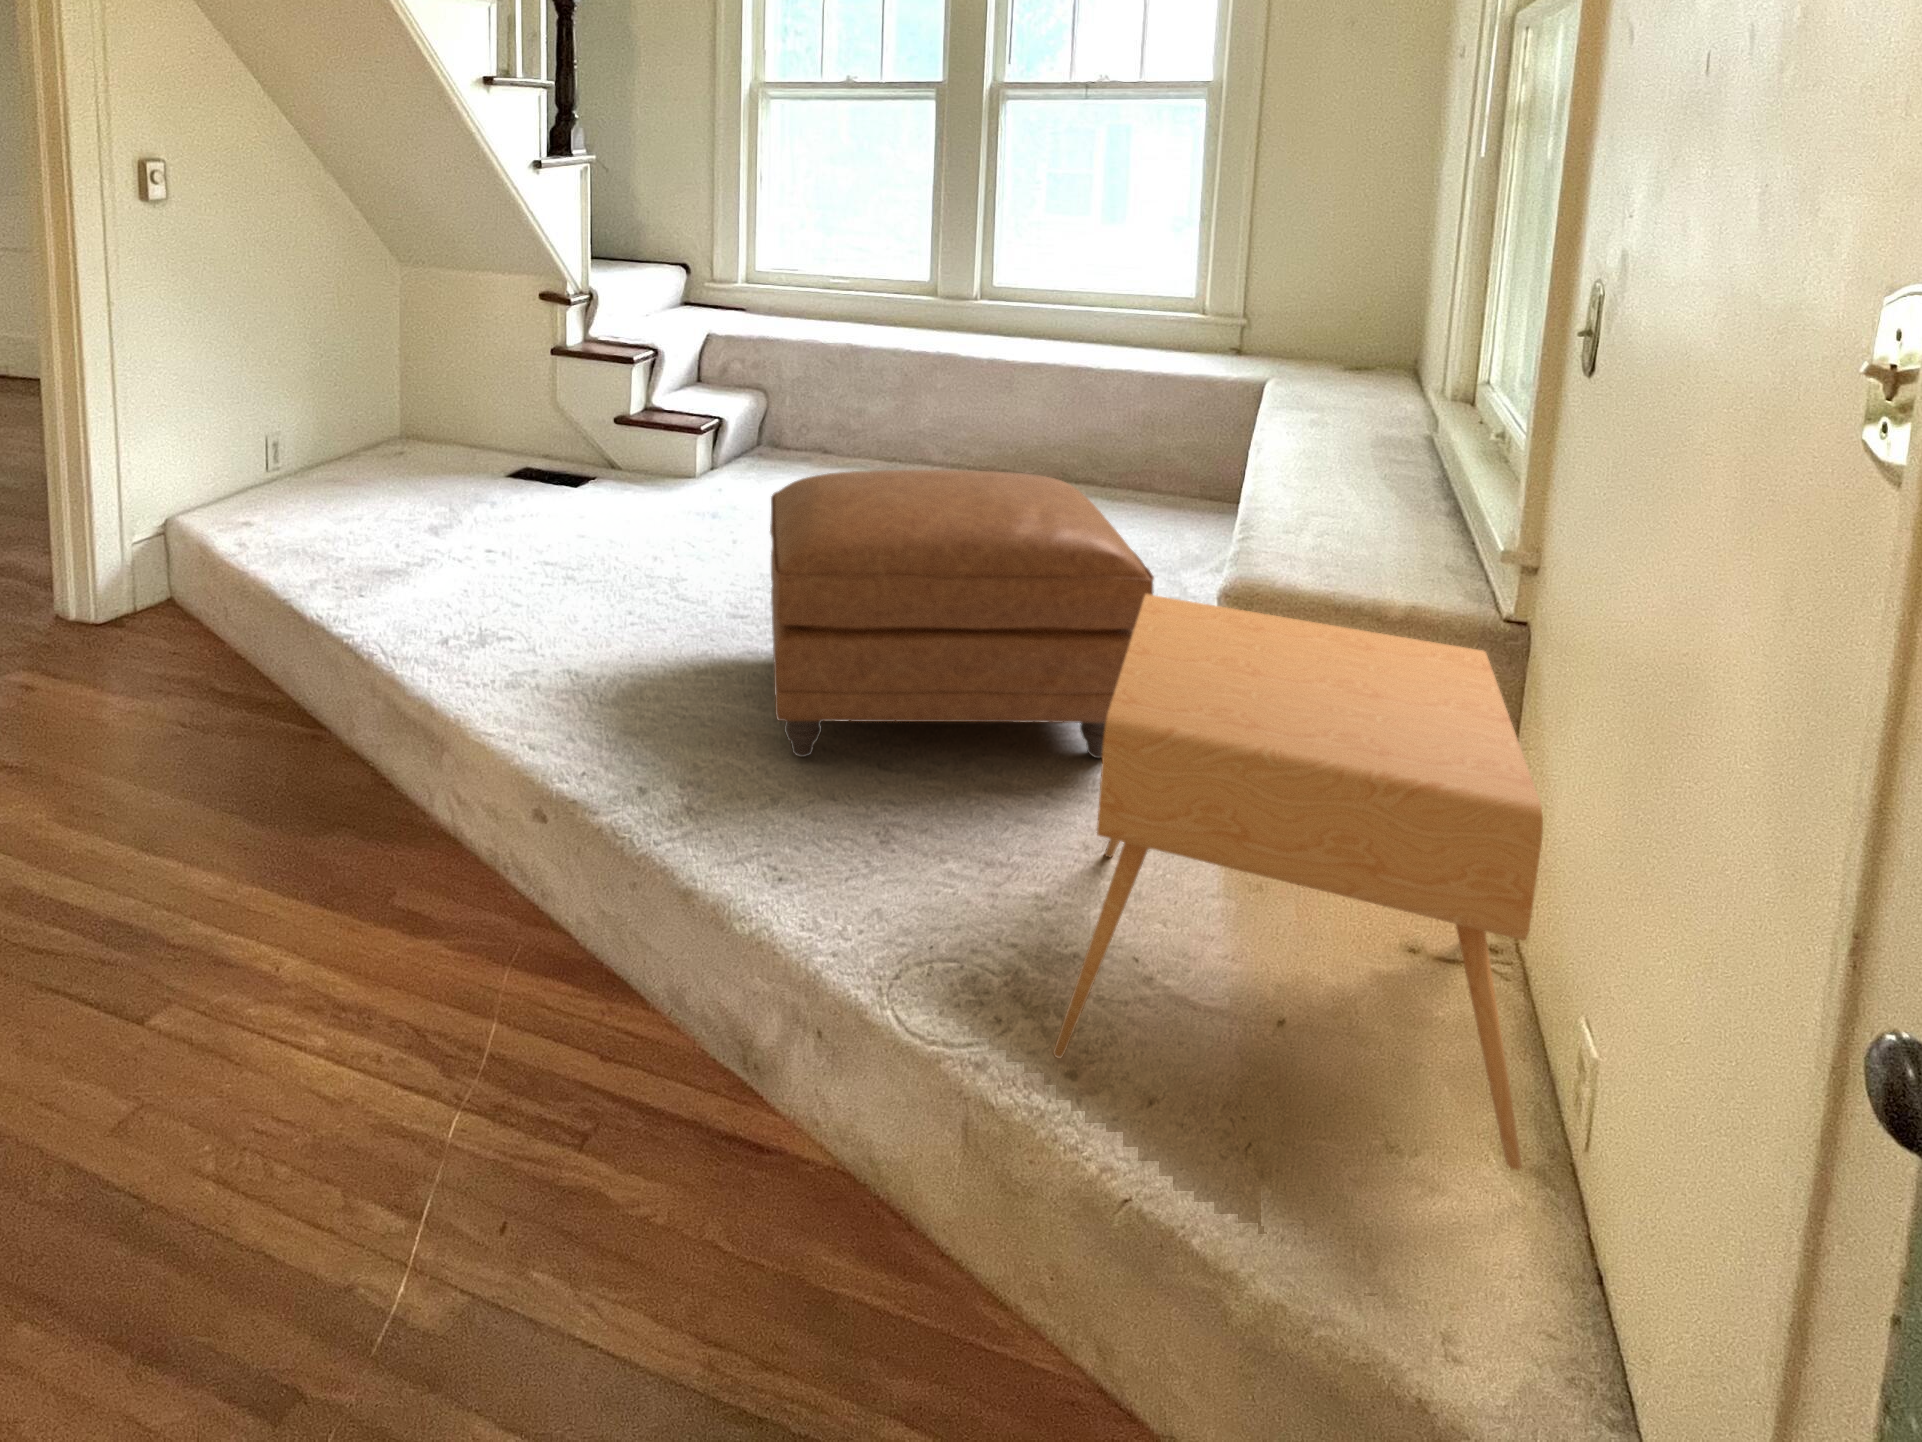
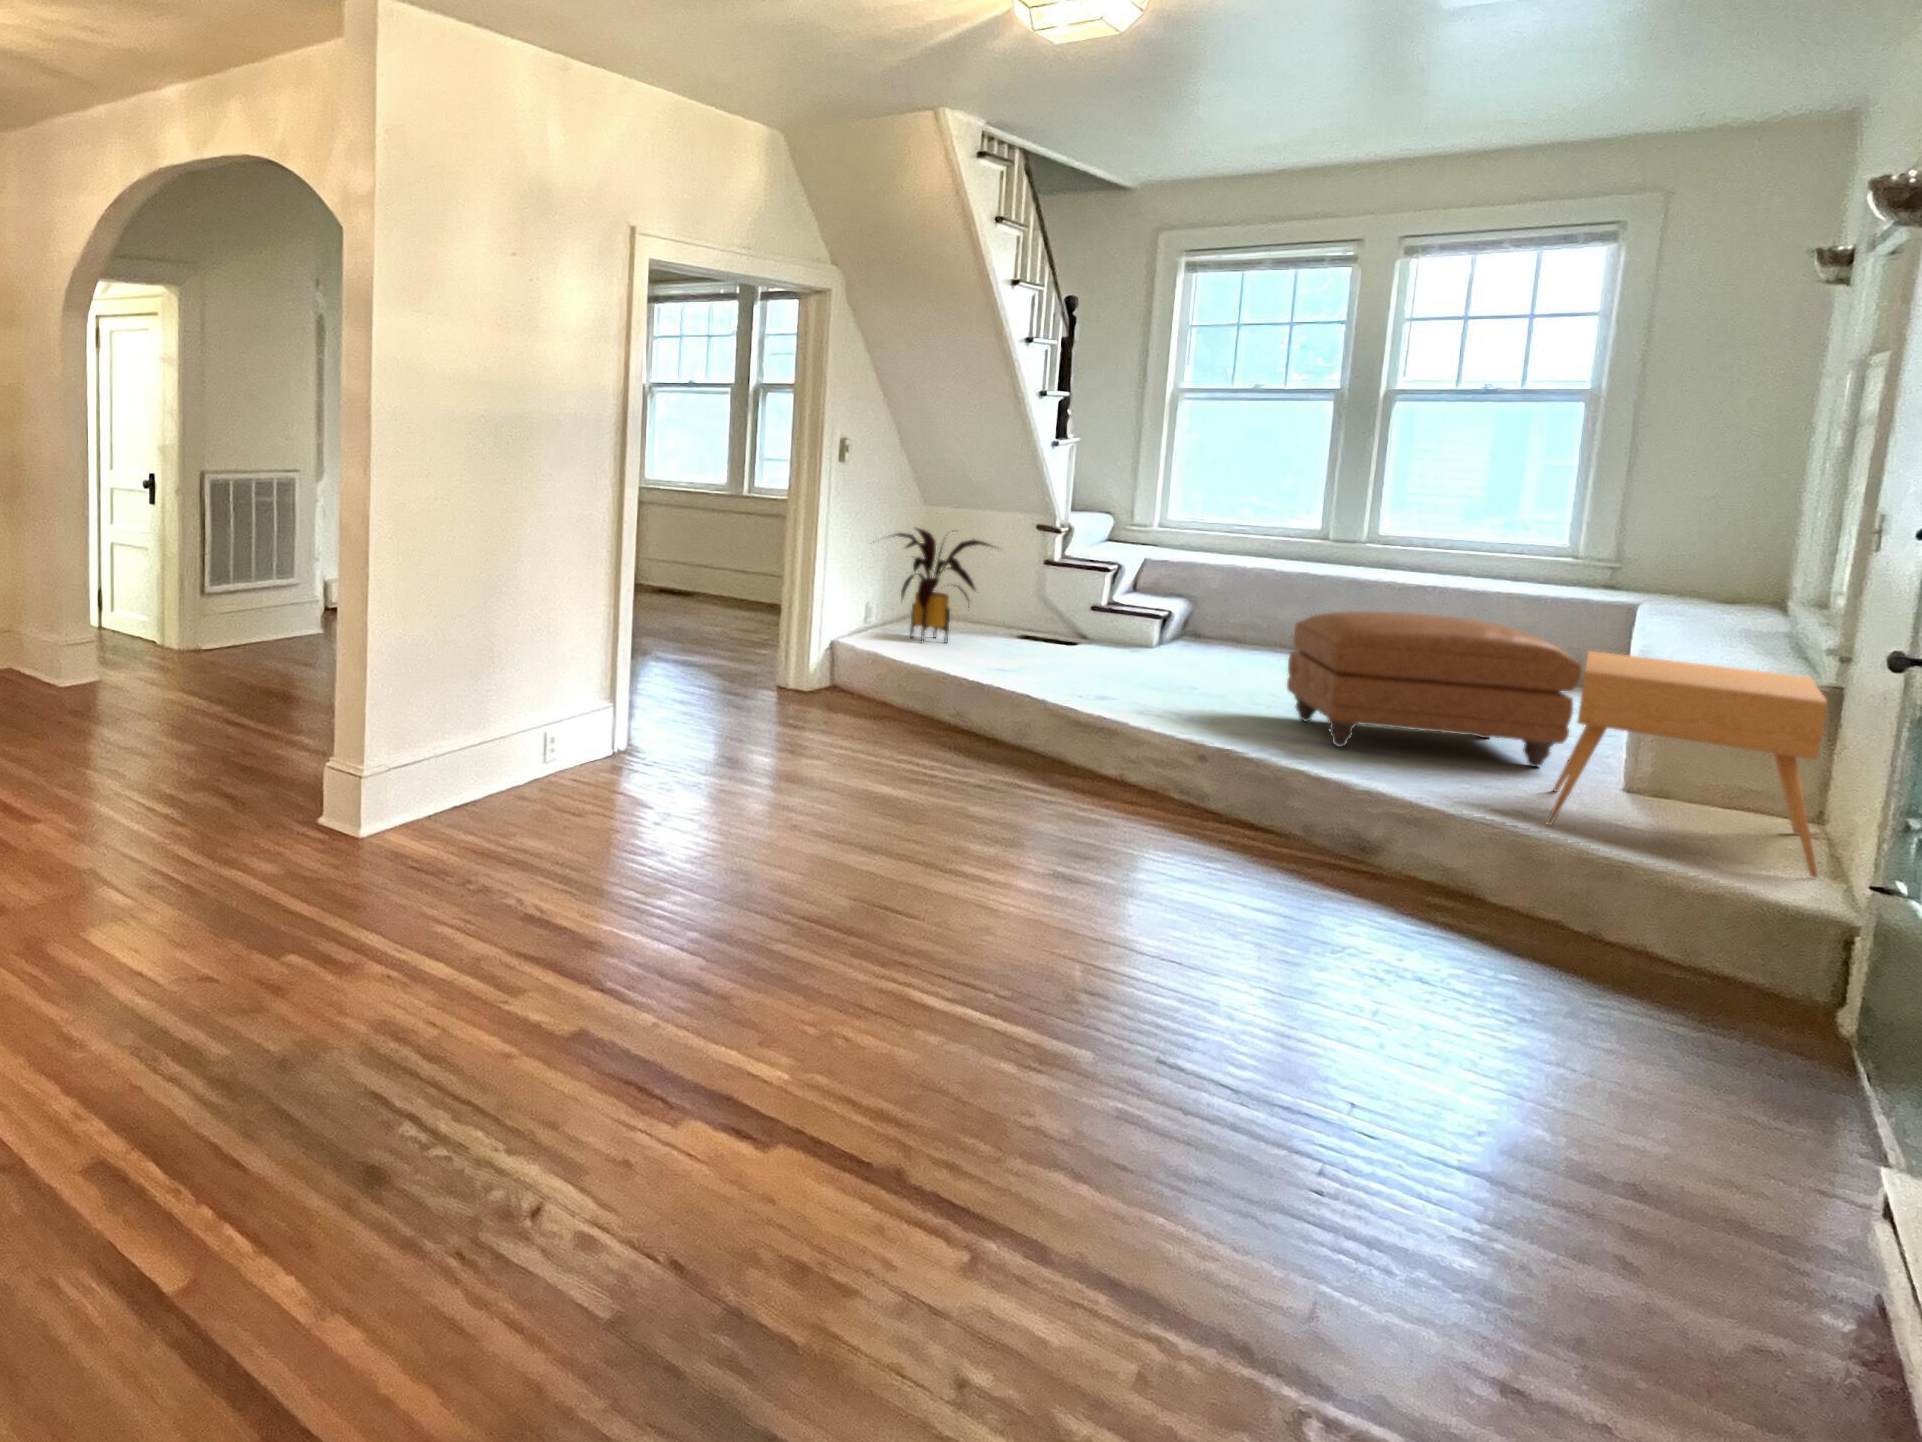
house plant: none [257,309,458,510] -> present [873,528,996,642]

